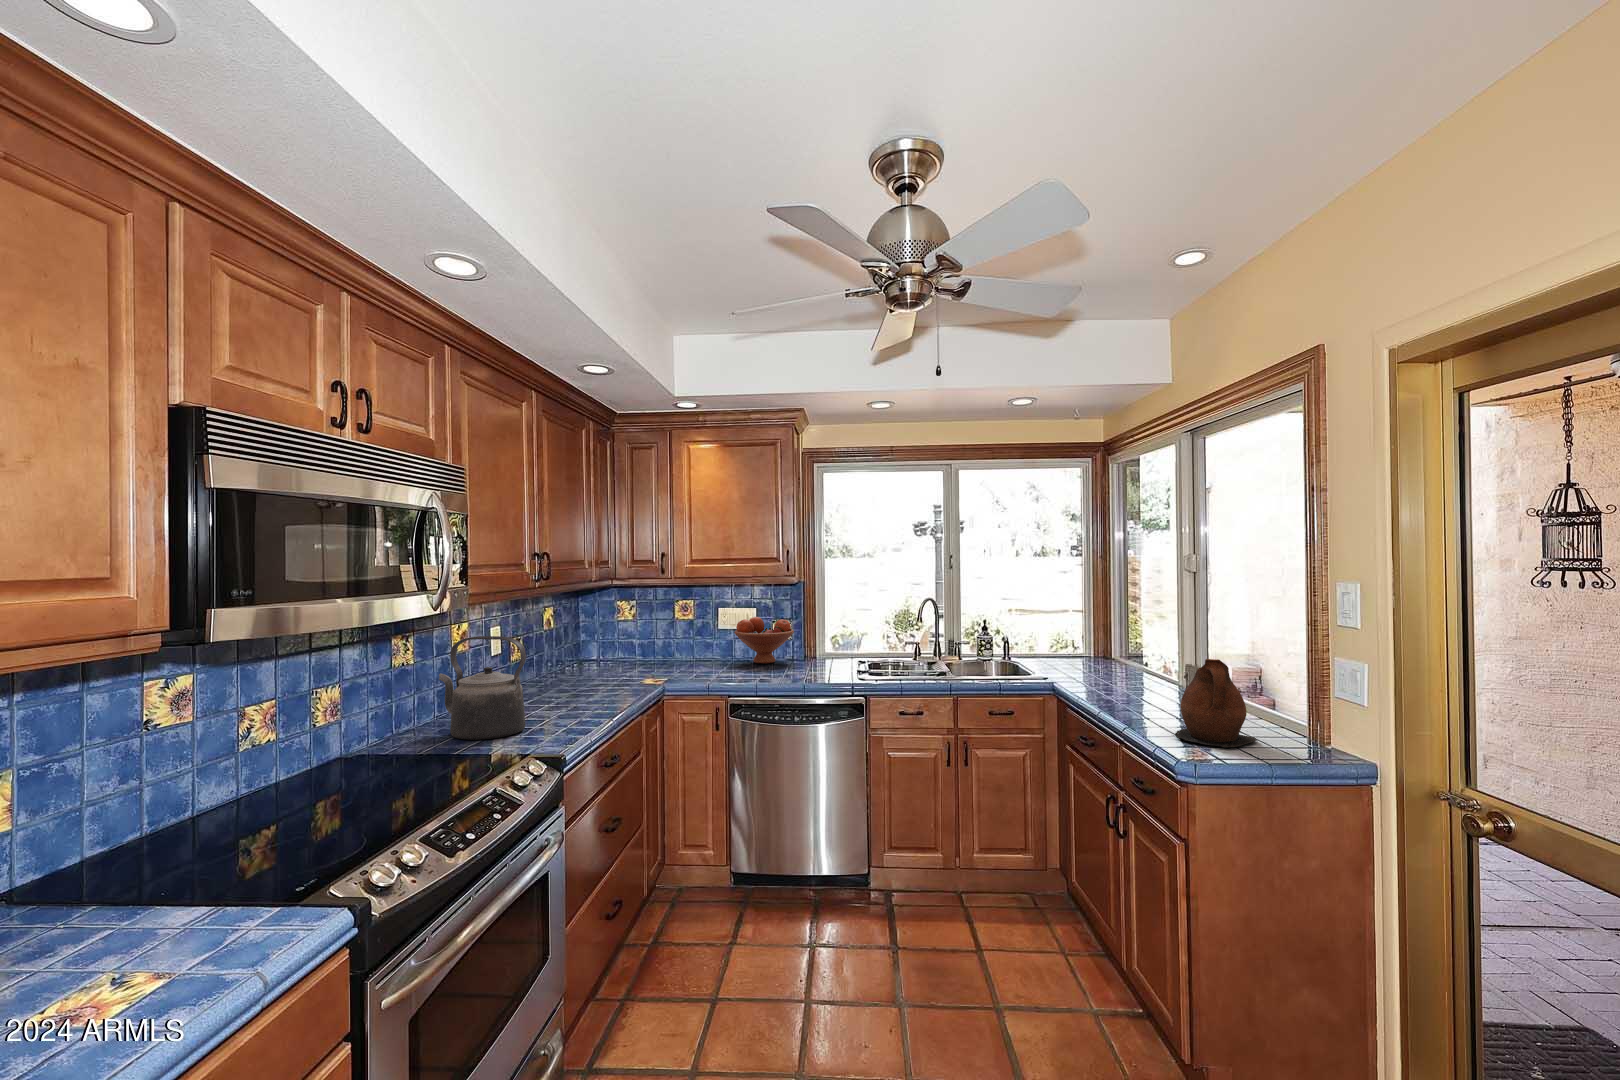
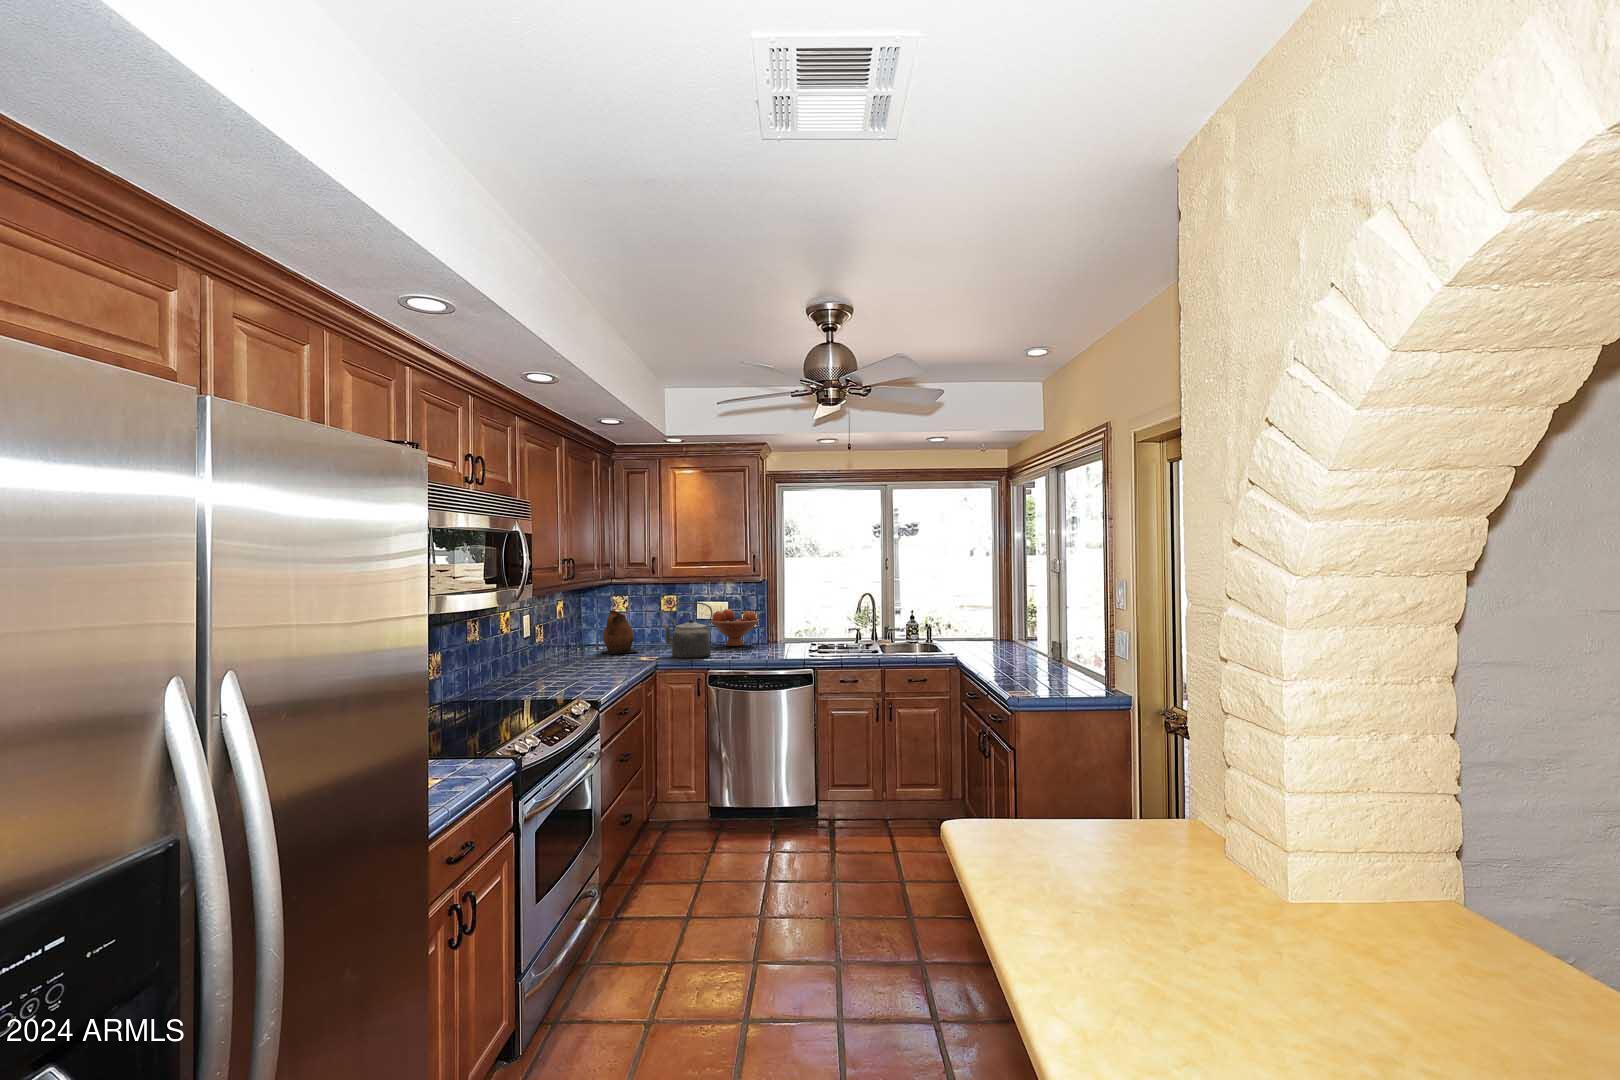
kettle: present [439,636,526,740] -> present [662,602,713,658]
ceramic pitcher: present [1175,659,1257,747] -> present [601,610,638,654]

